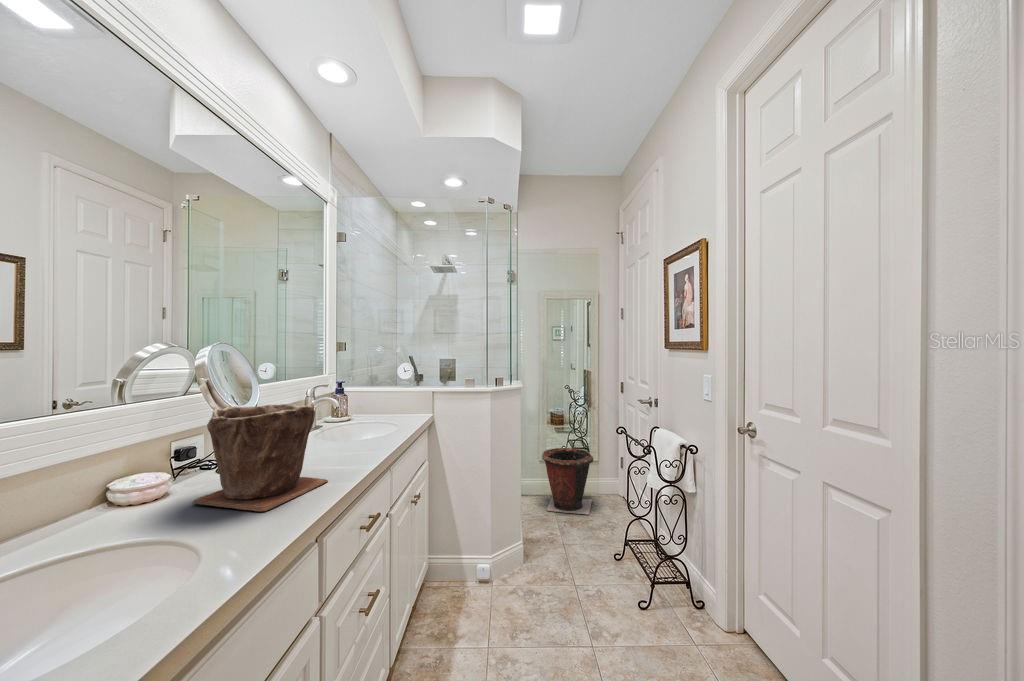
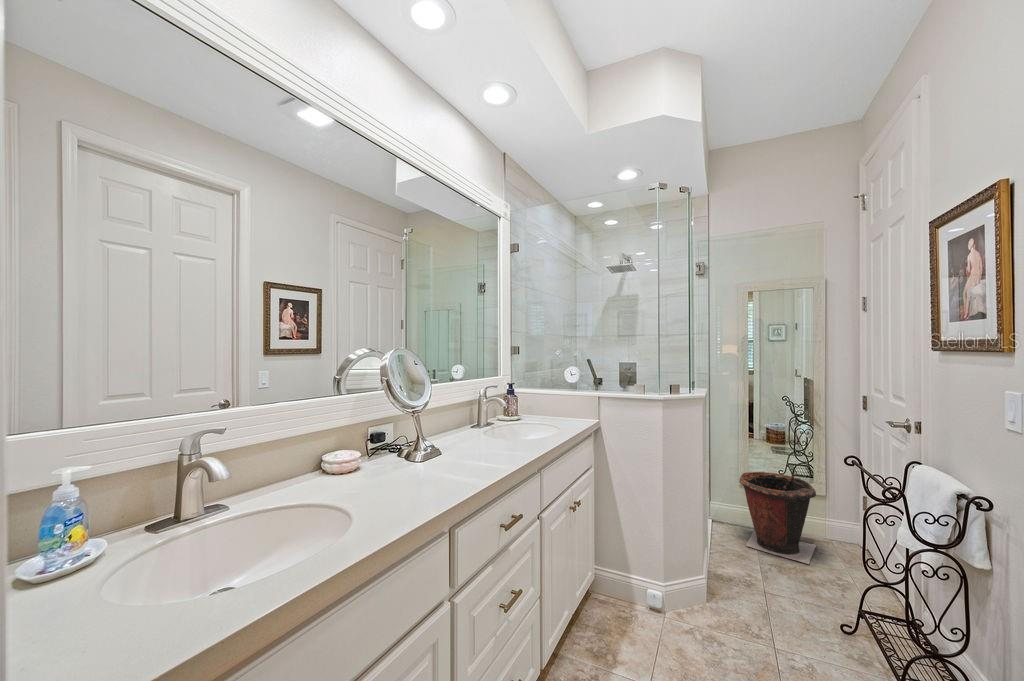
plant pot: present [192,403,328,512] -> none [370,402,470,497]

